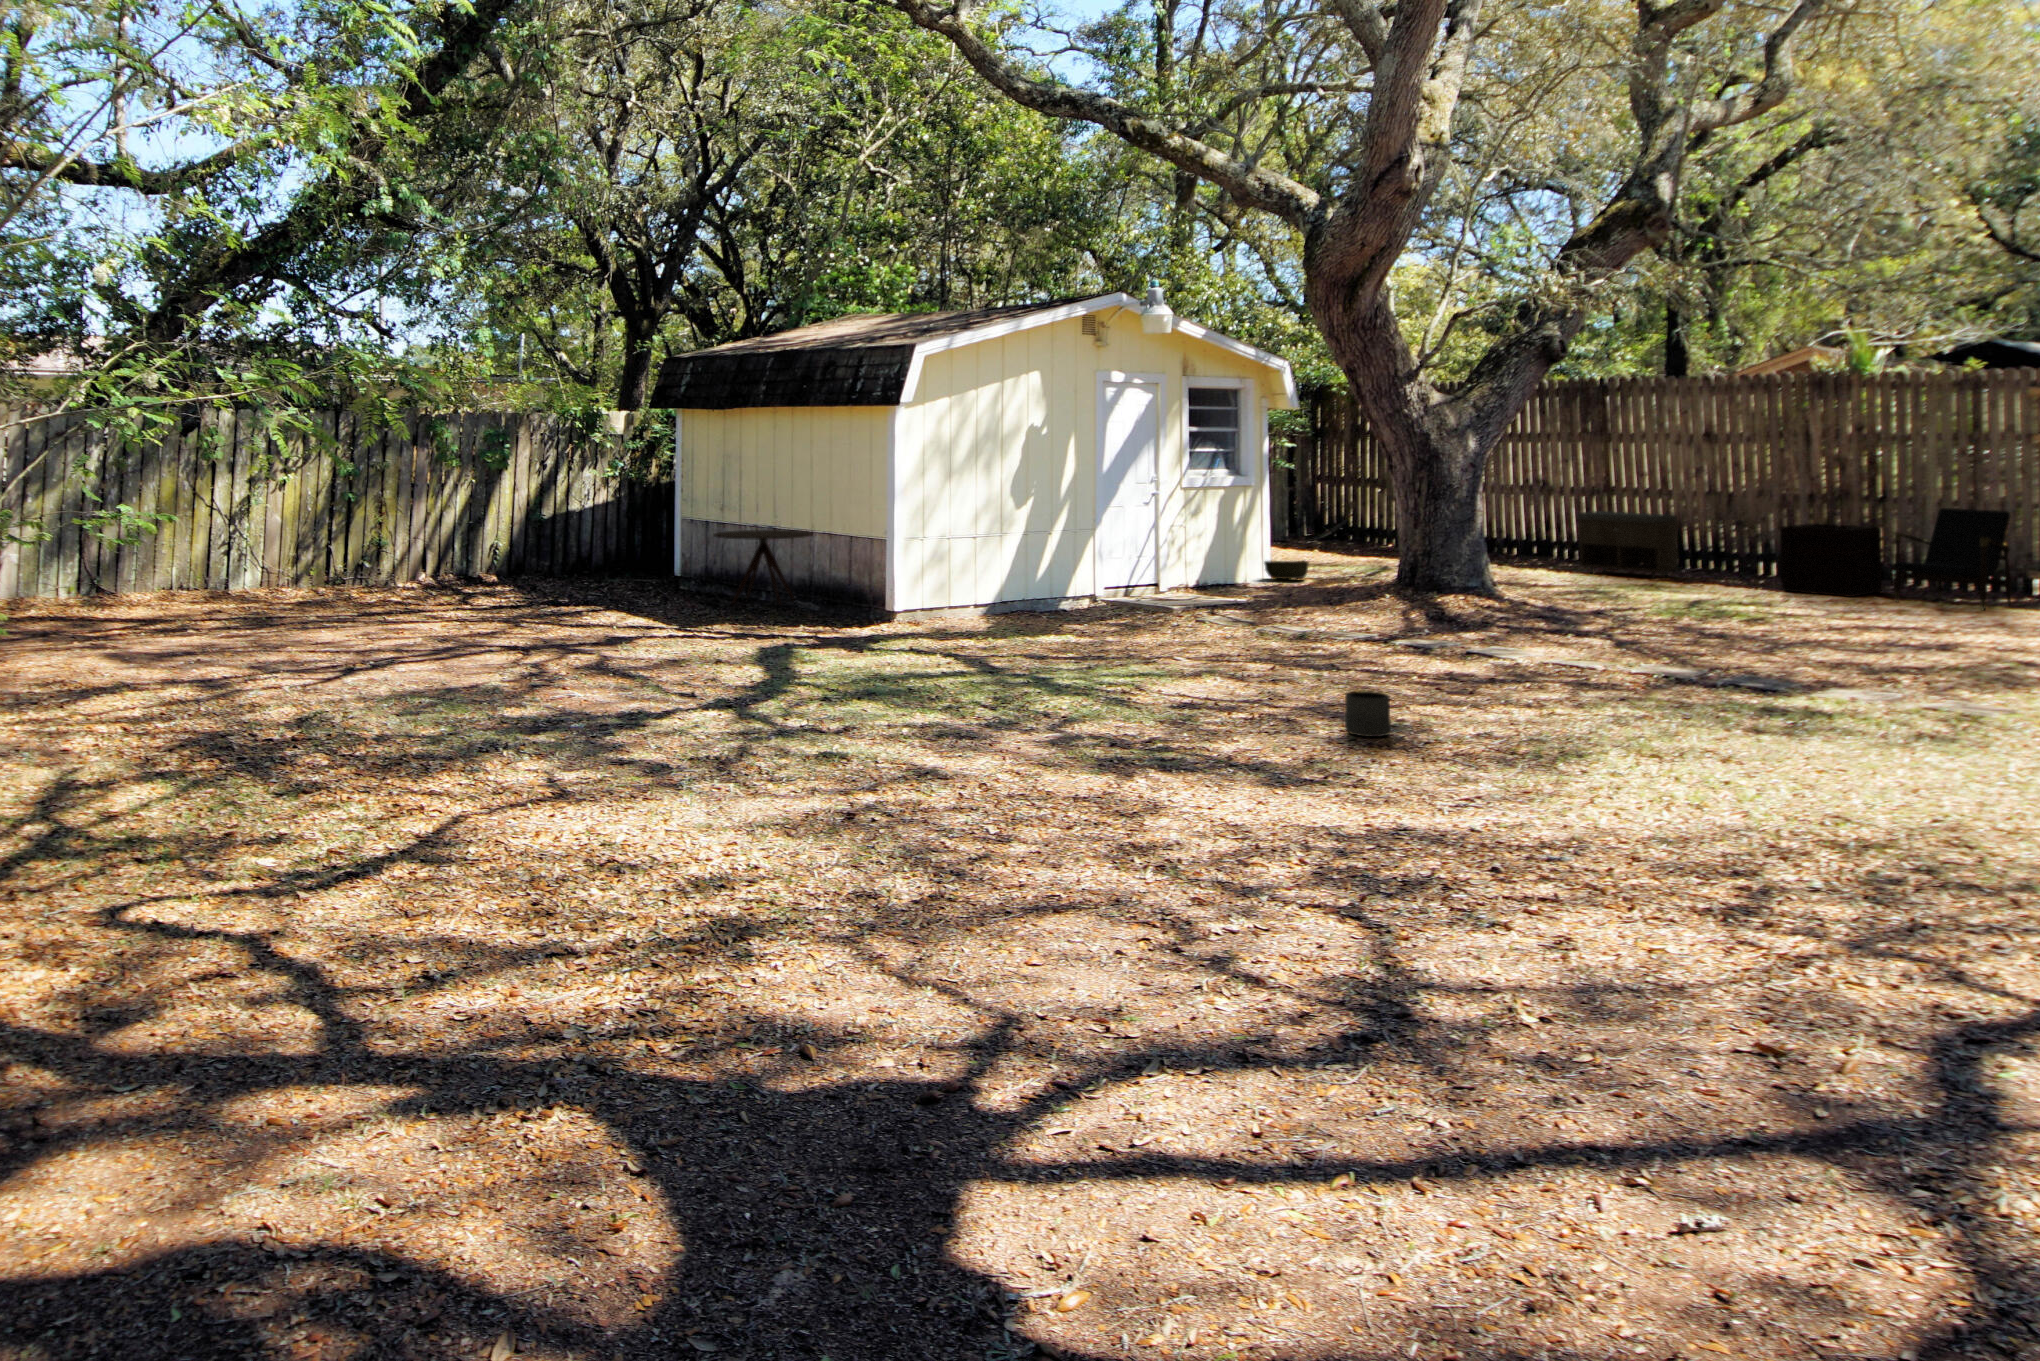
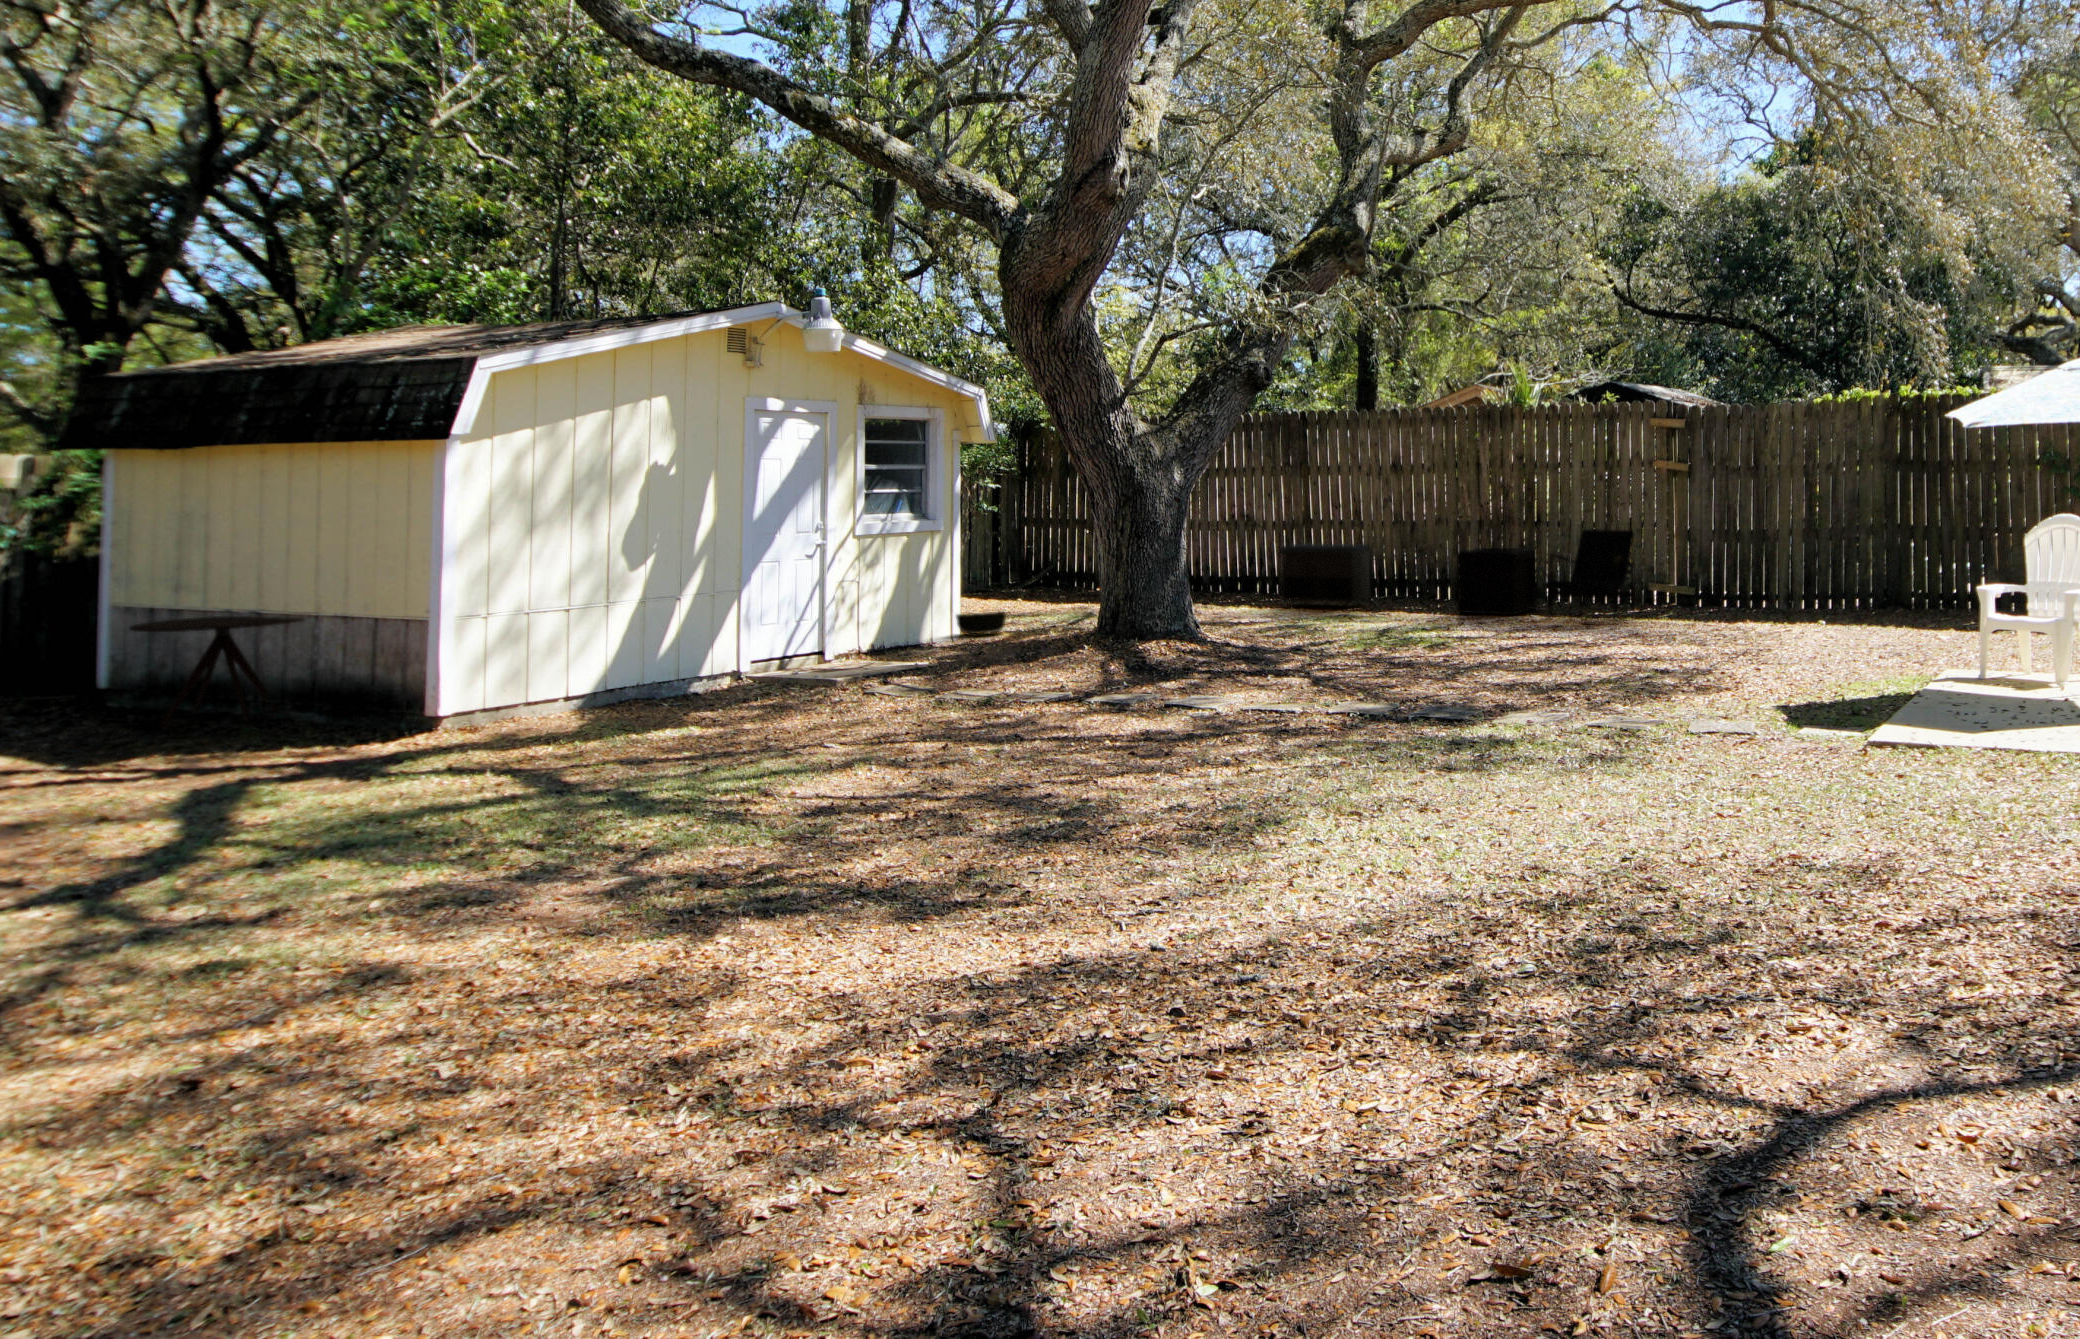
planter: present [1345,691,1391,737] -> none [1017,774,1071,832]

